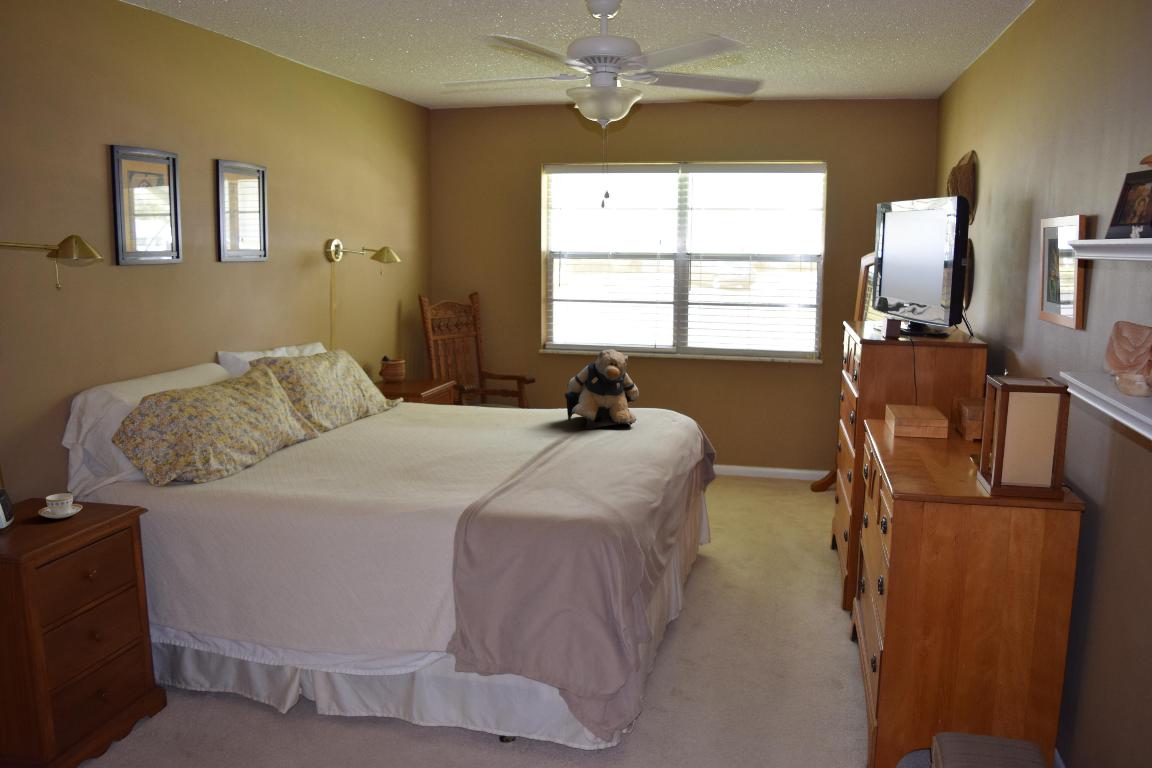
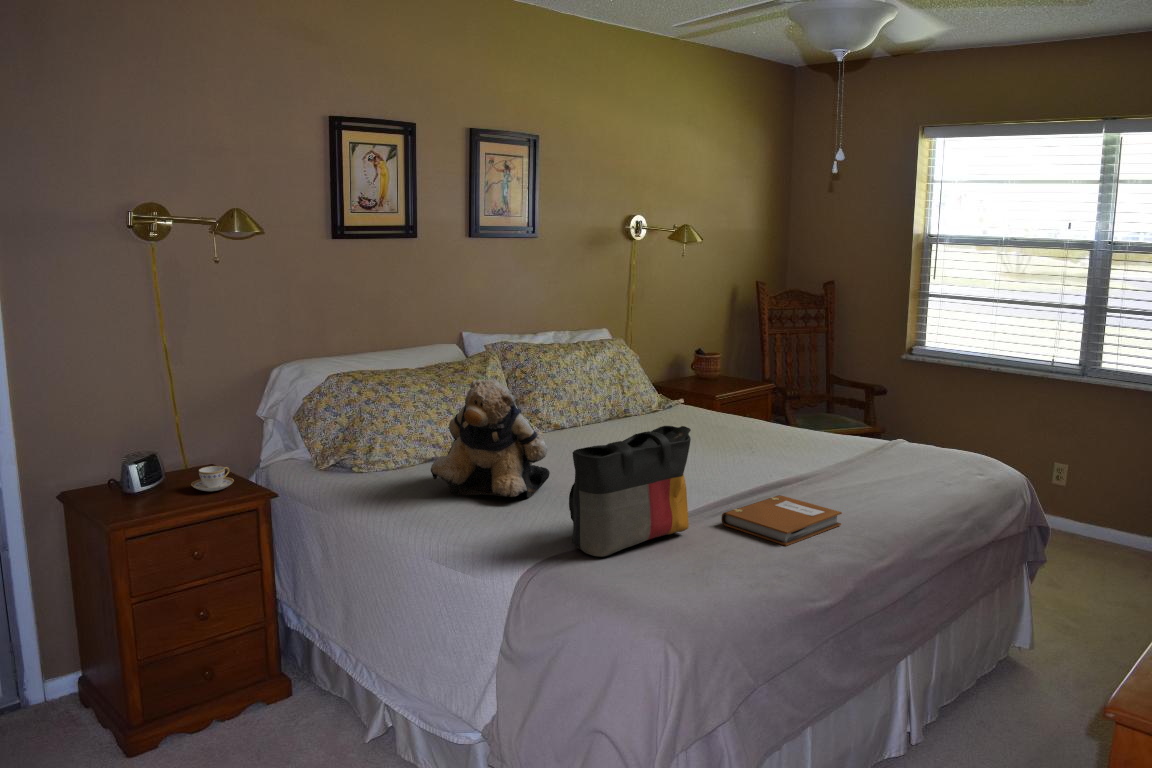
teddy bear: present [564,349,639,429] -> present [431,379,550,498]
tote bag: none [448,402,534,502] -> present [569,426,691,556]
notebook: none [547,449,621,478] -> present [721,495,842,546]

